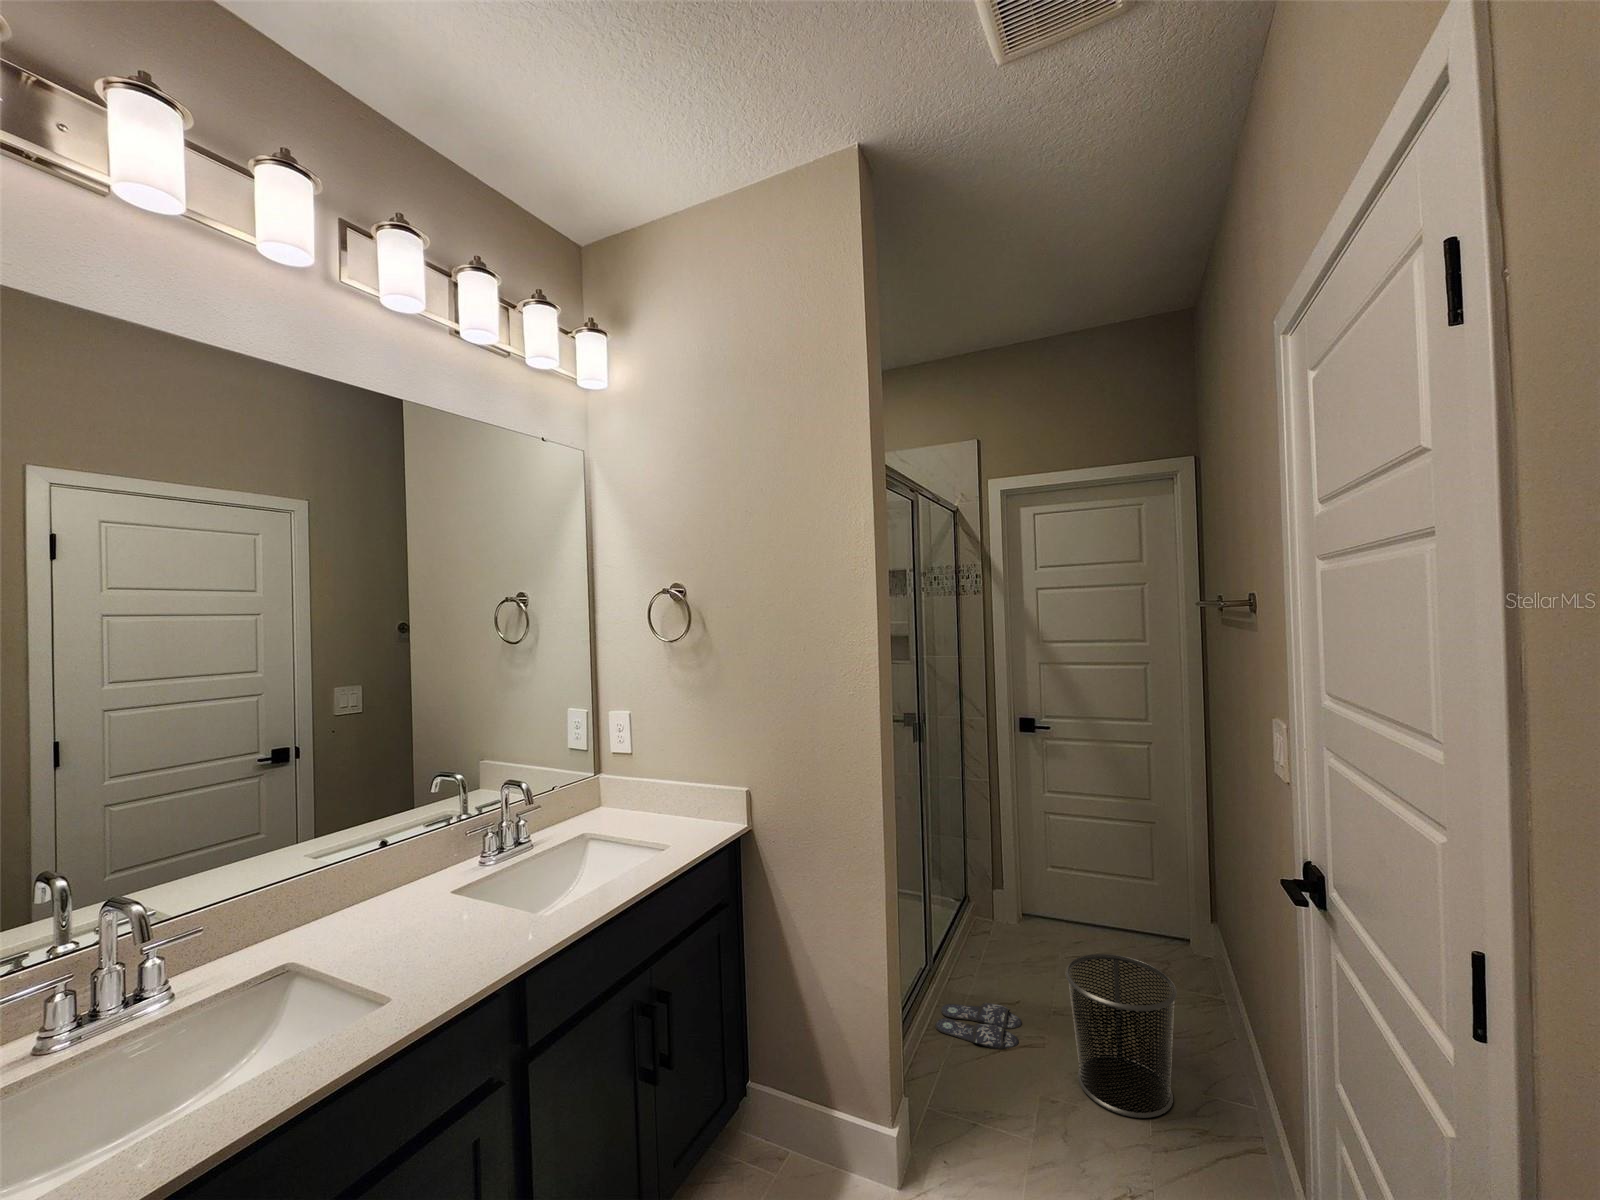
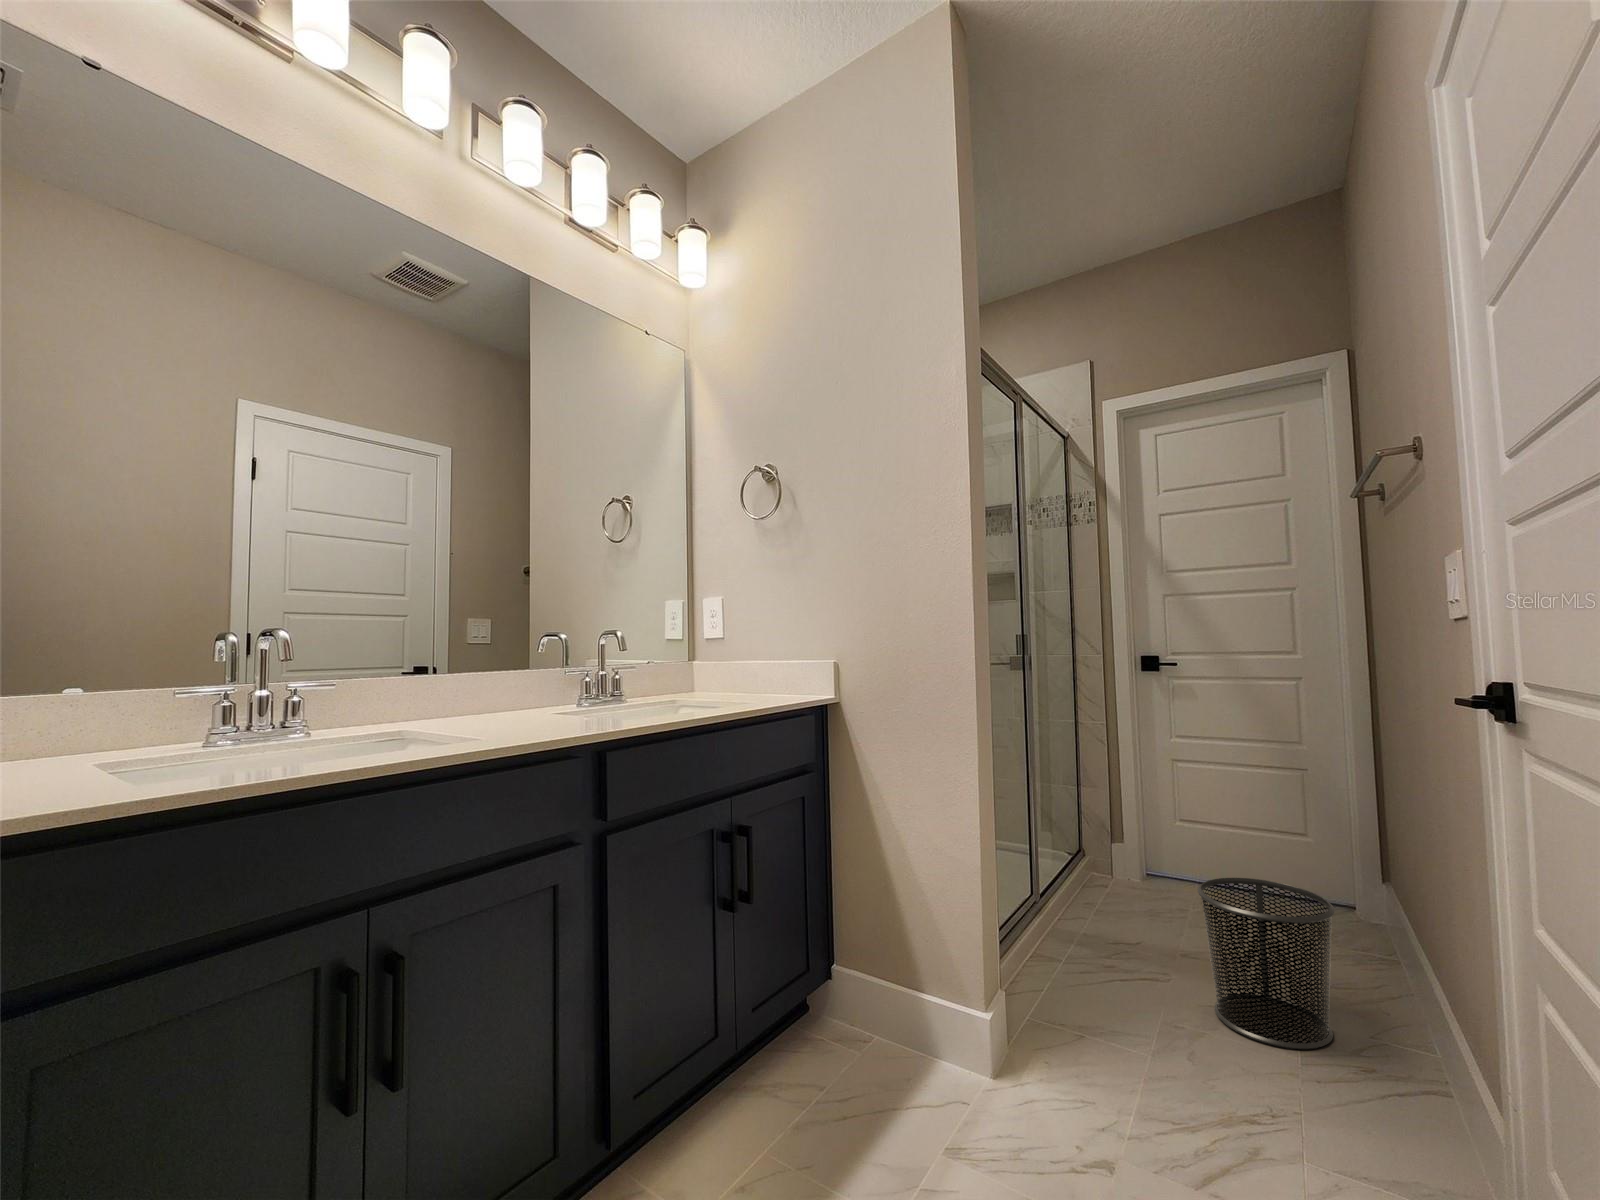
slippers: present [935,1003,1022,1049] -> none [1048,942,1147,983]

